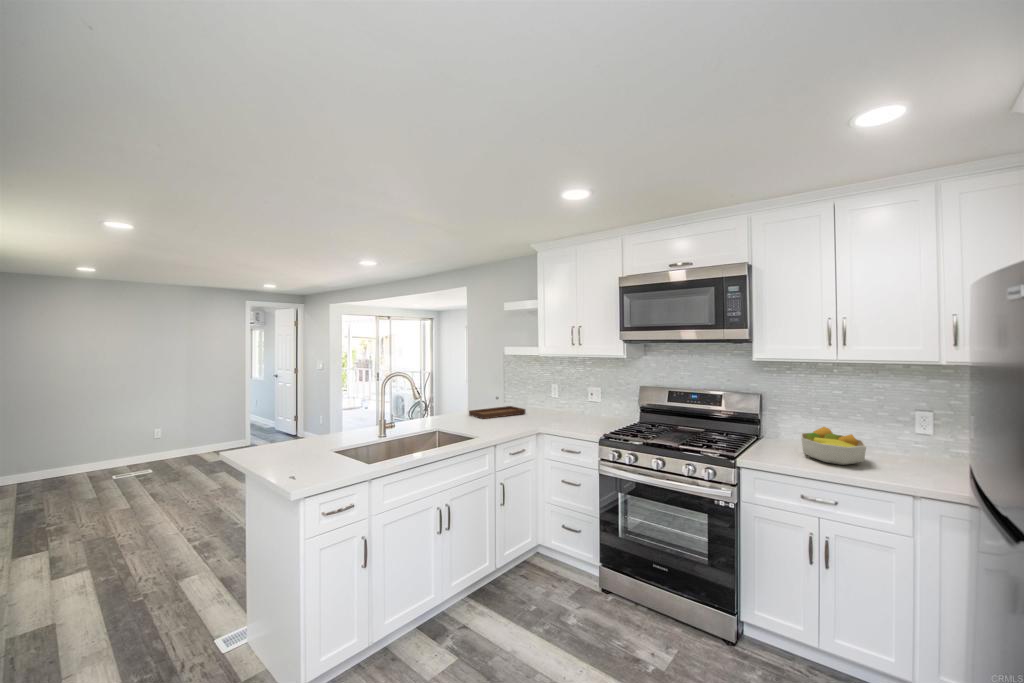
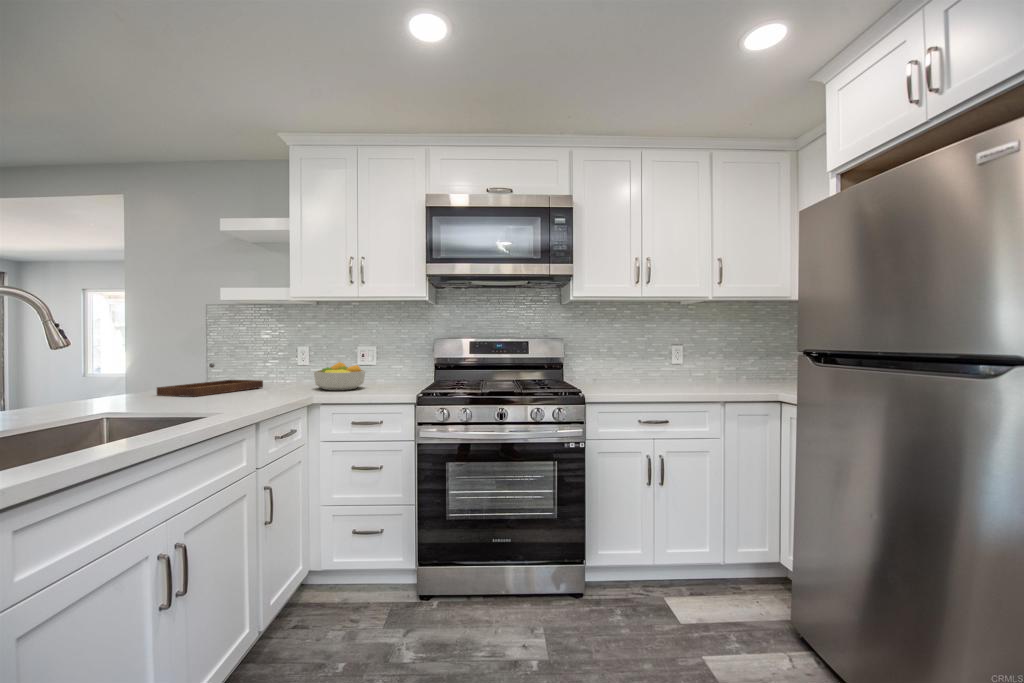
fruit bowl: present [801,427,866,465] -> present [314,362,365,390]

